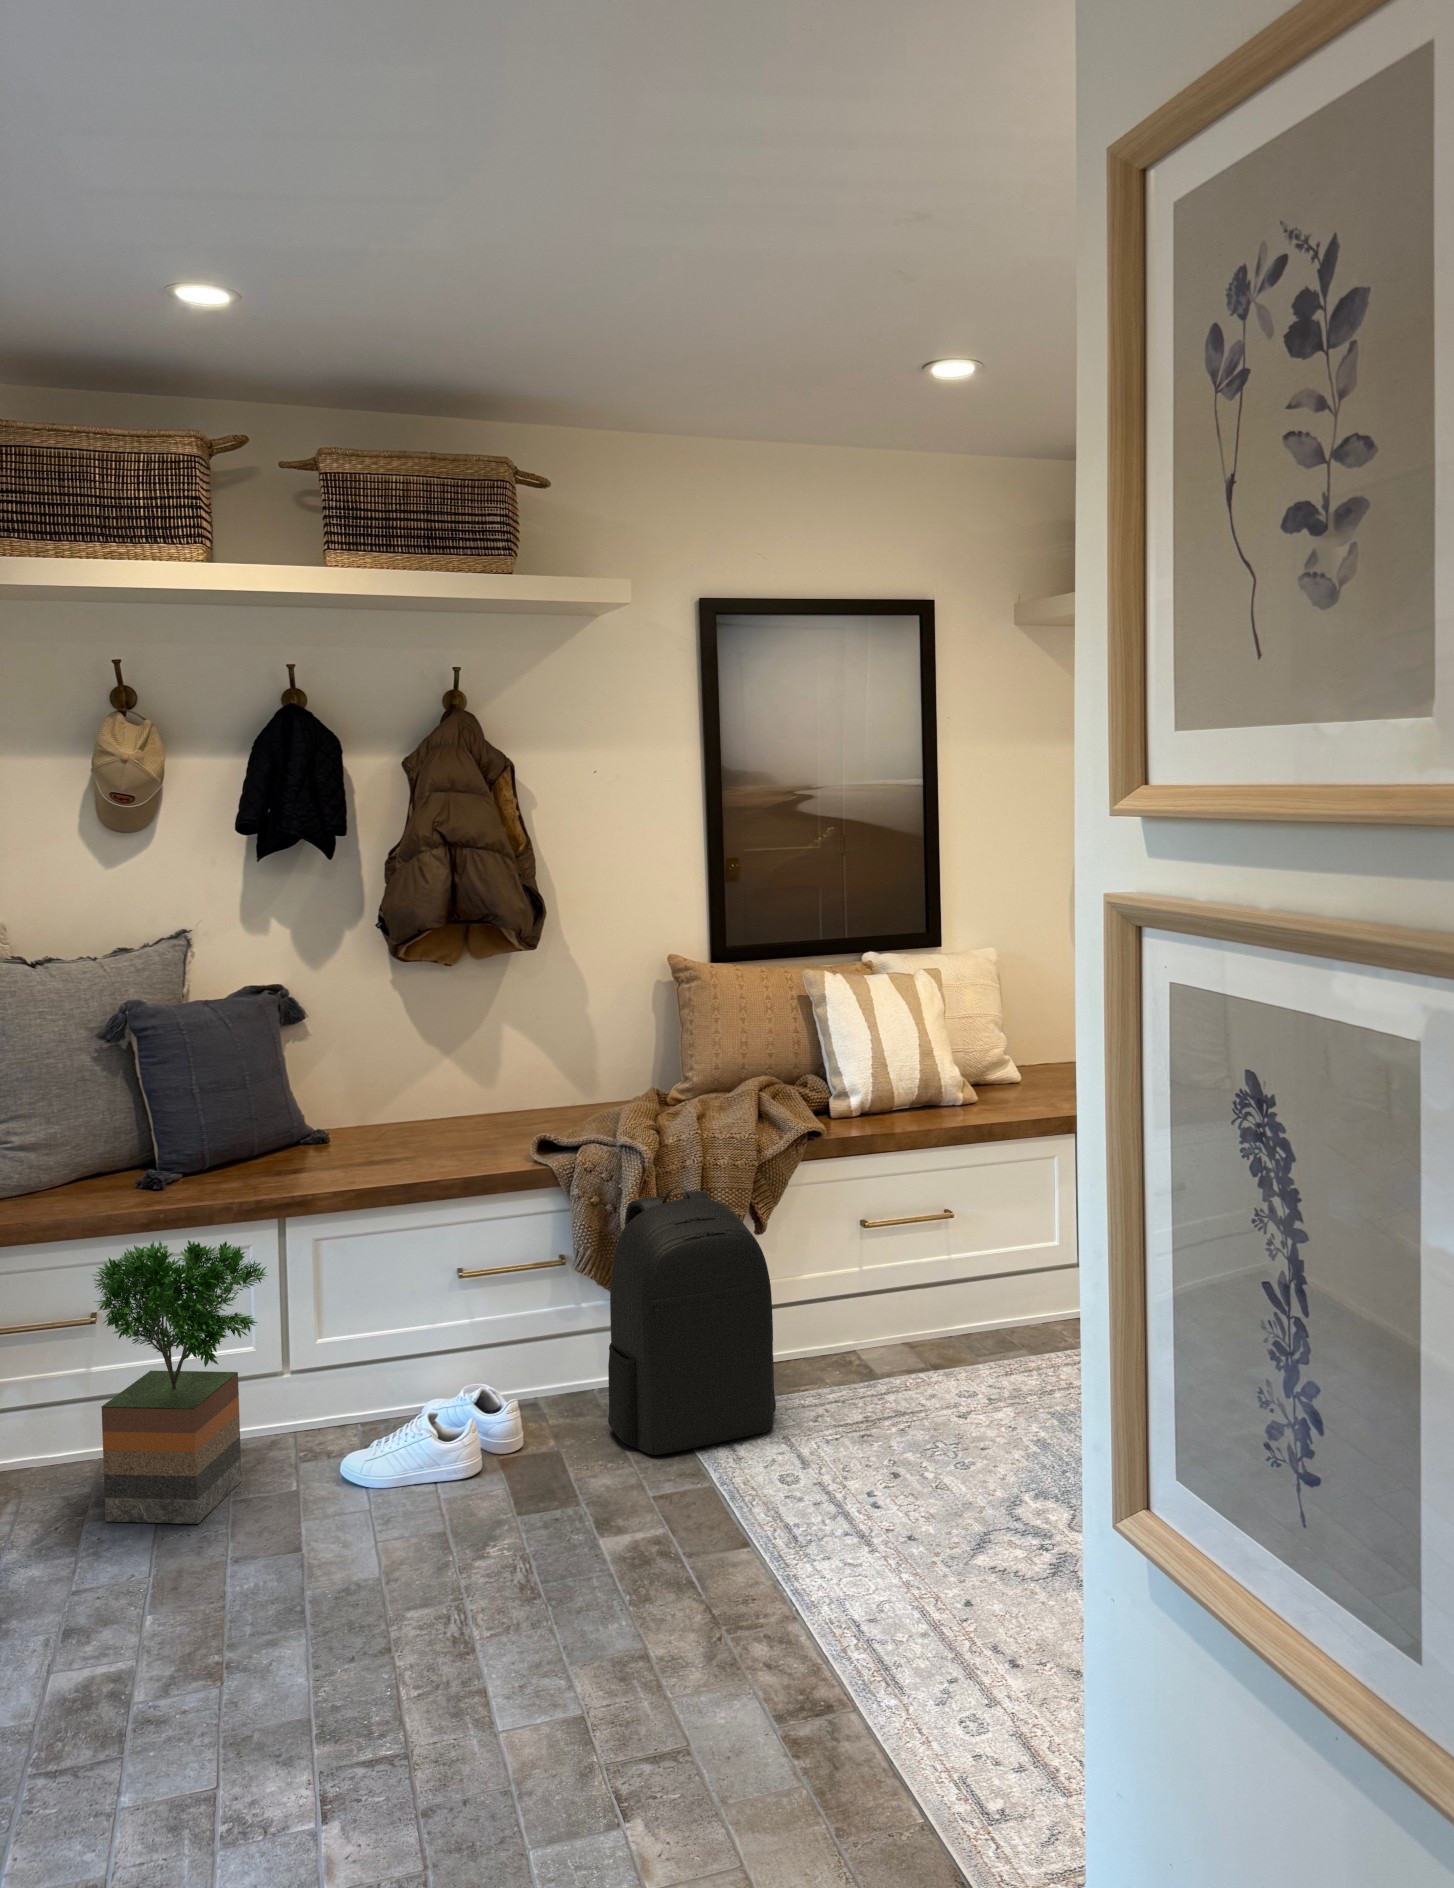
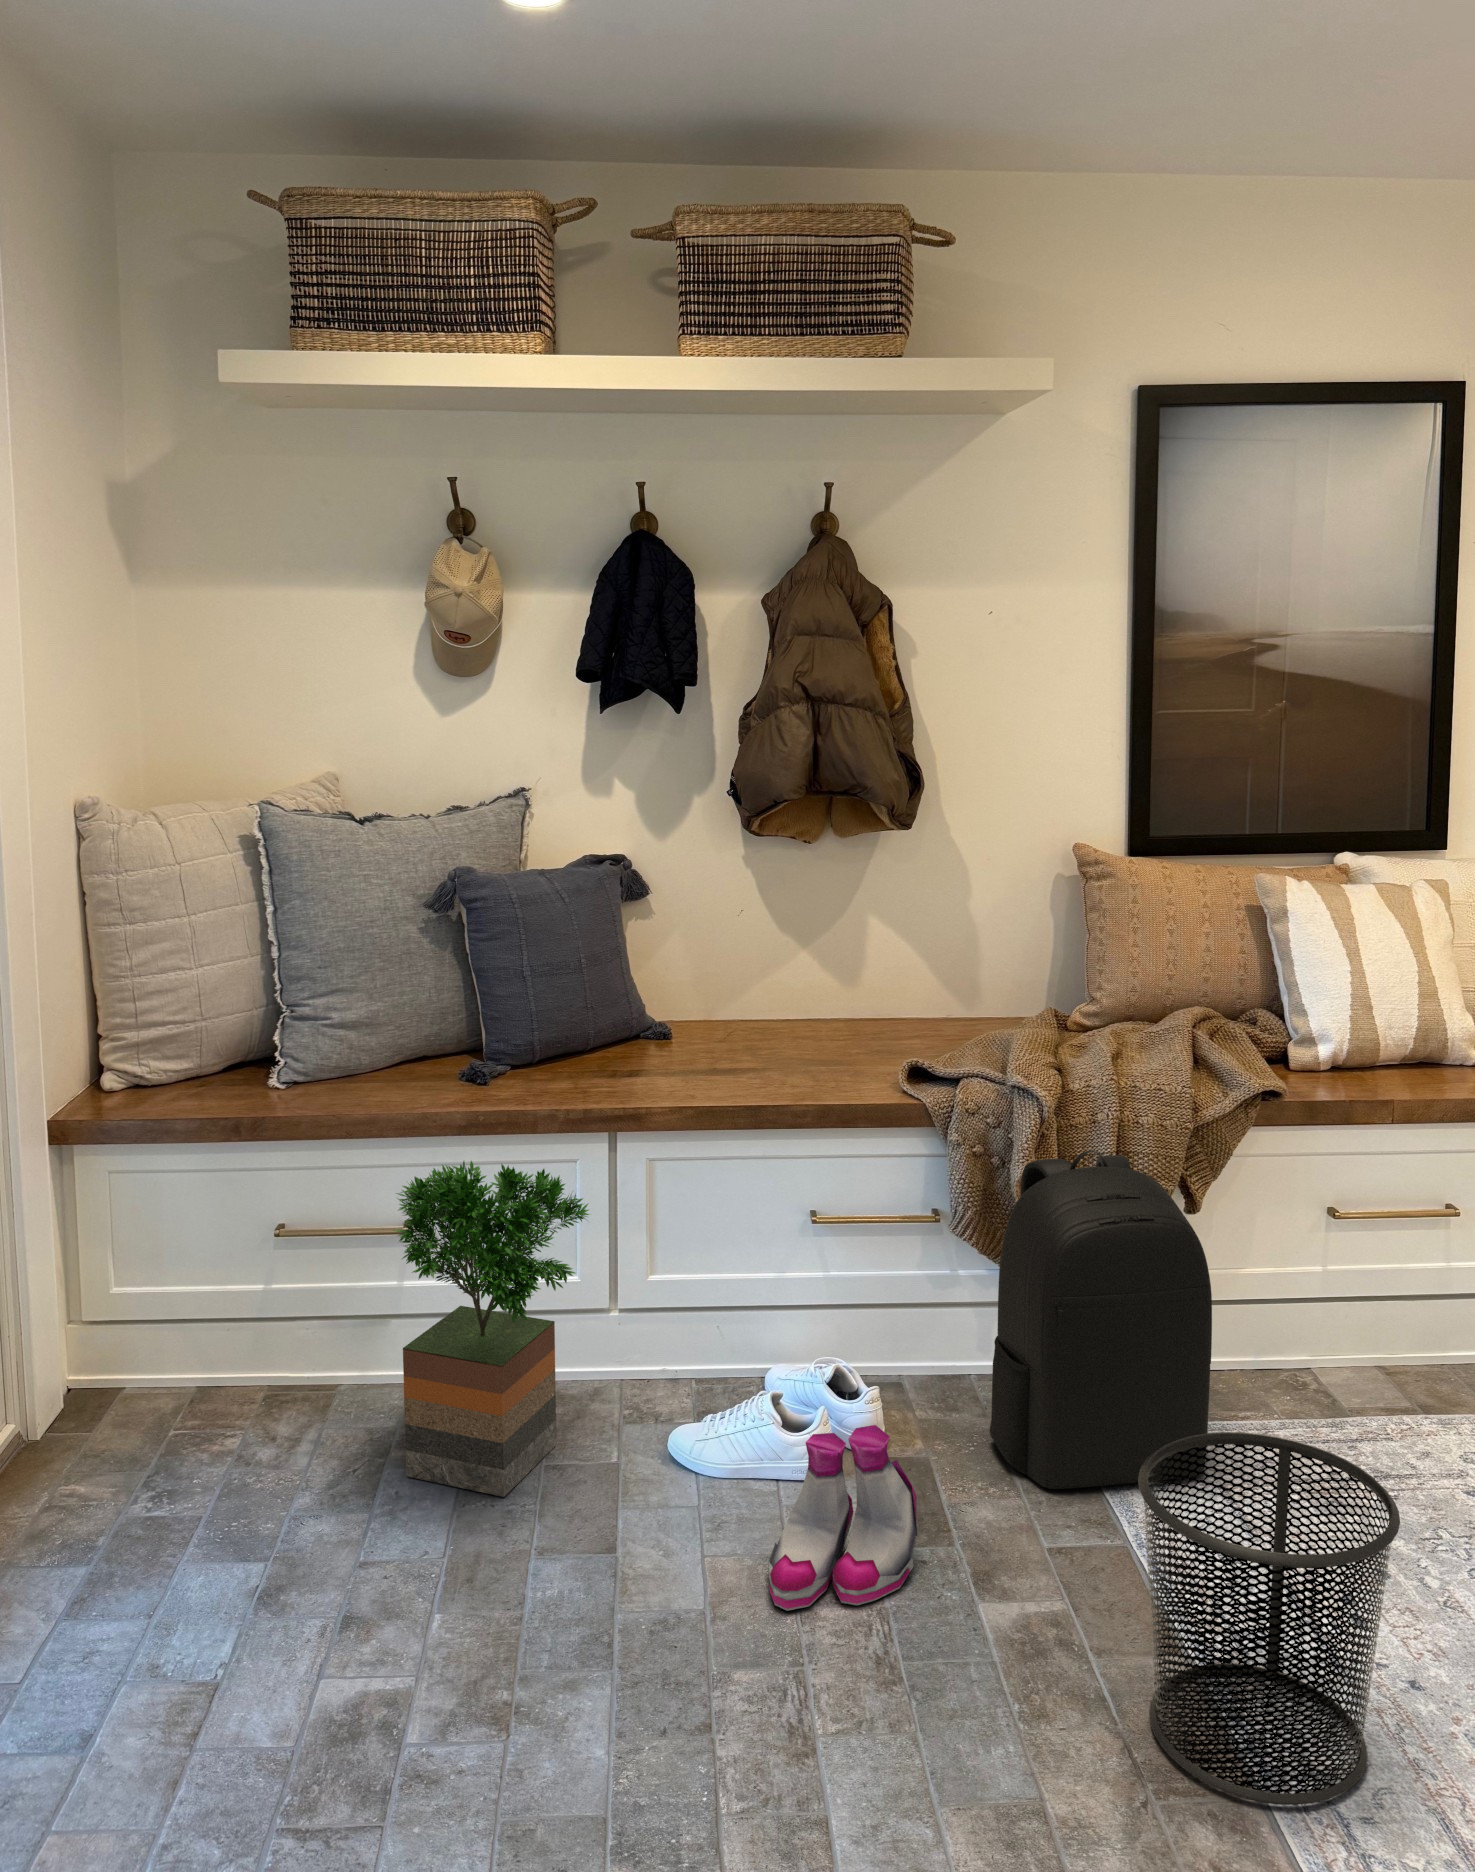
waste bin: none [709,1368,889,1626] -> present [1138,1432,1400,1805]
boots: none [431,1410,551,1566] -> present [769,1425,917,1611]

